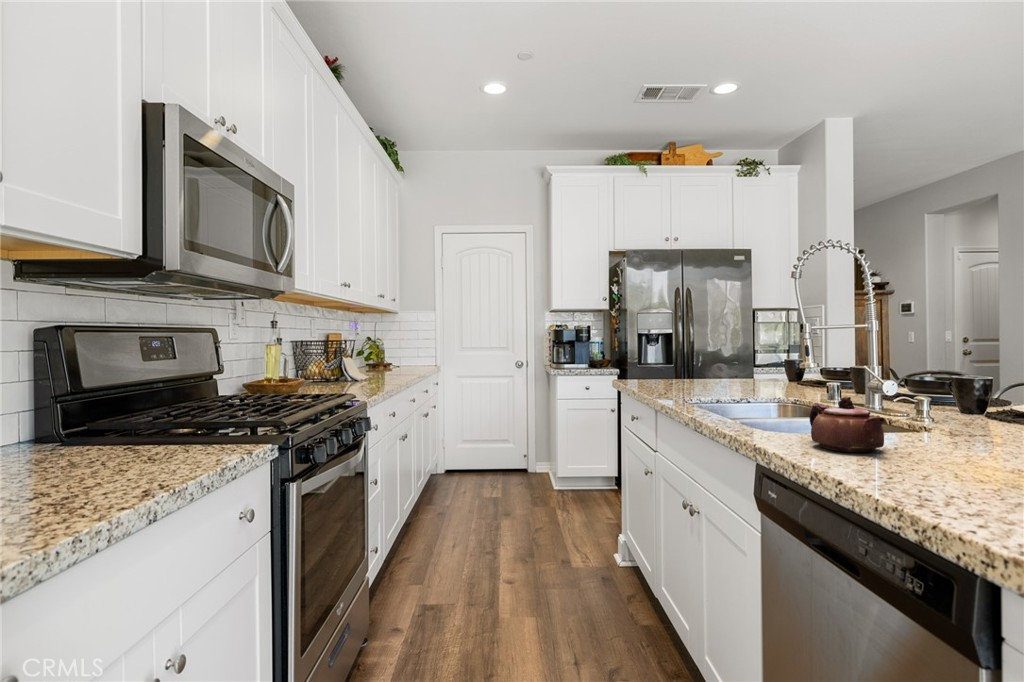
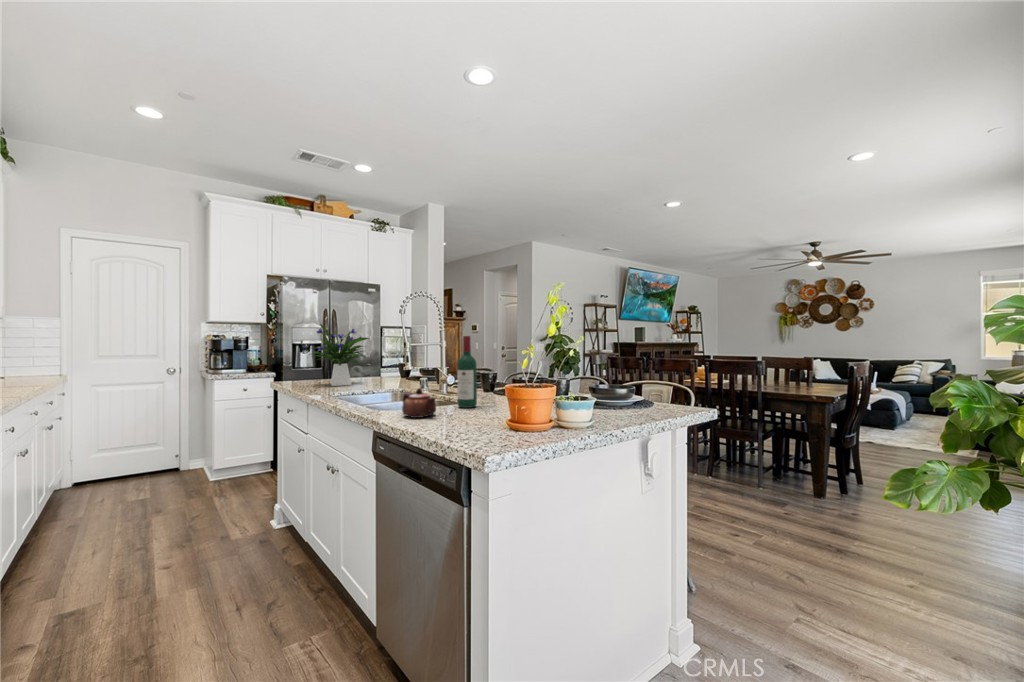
wine bottle: none [928,299,979,445] -> present [457,336,477,408]
flower arrangement: none [654,302,739,388] -> present [311,324,369,386]

